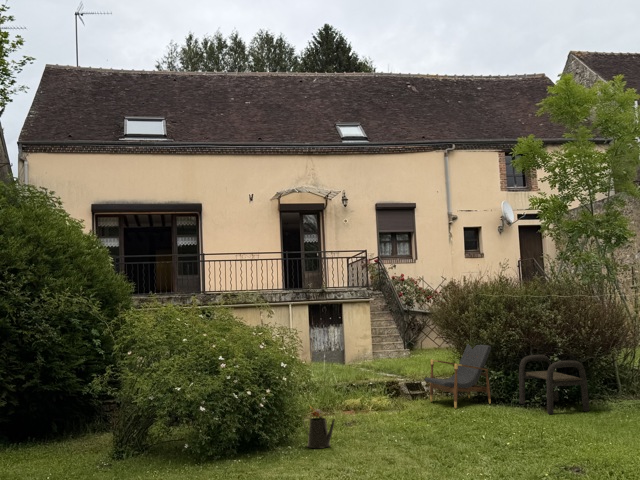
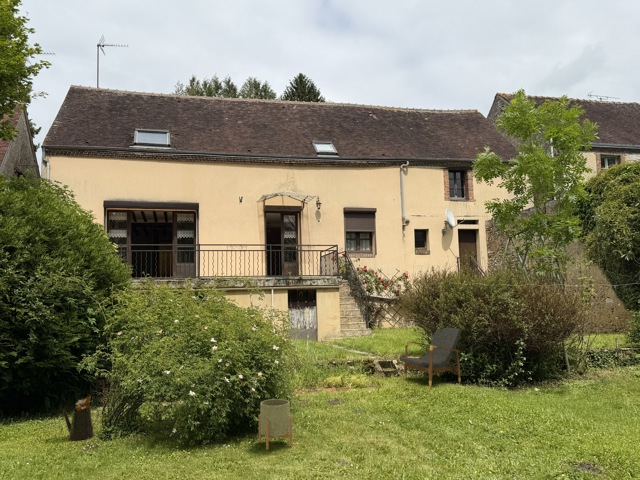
bench: present [519,355,589,414] -> none [487,338,557,395]
watering can: present [303,408,335,448] -> present [63,396,99,440]
planter: none [267,415,300,462] -> present [259,399,293,450]

